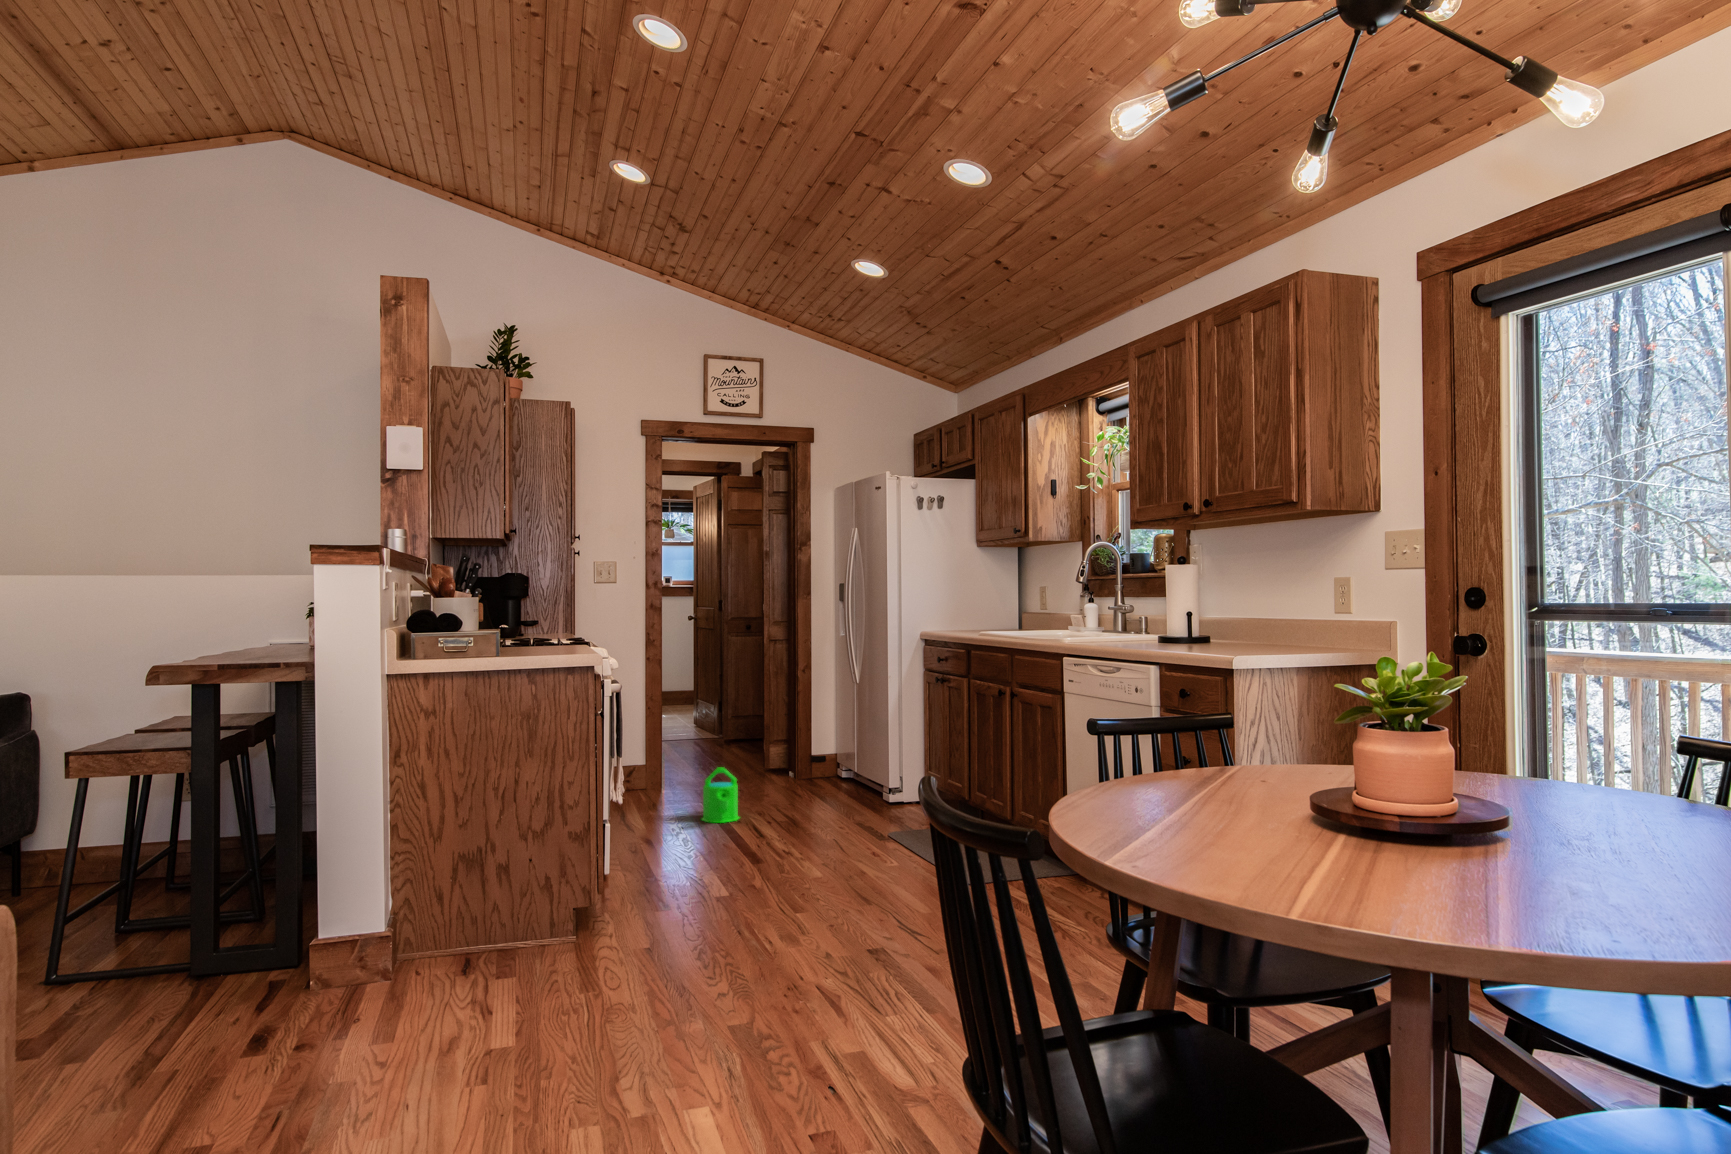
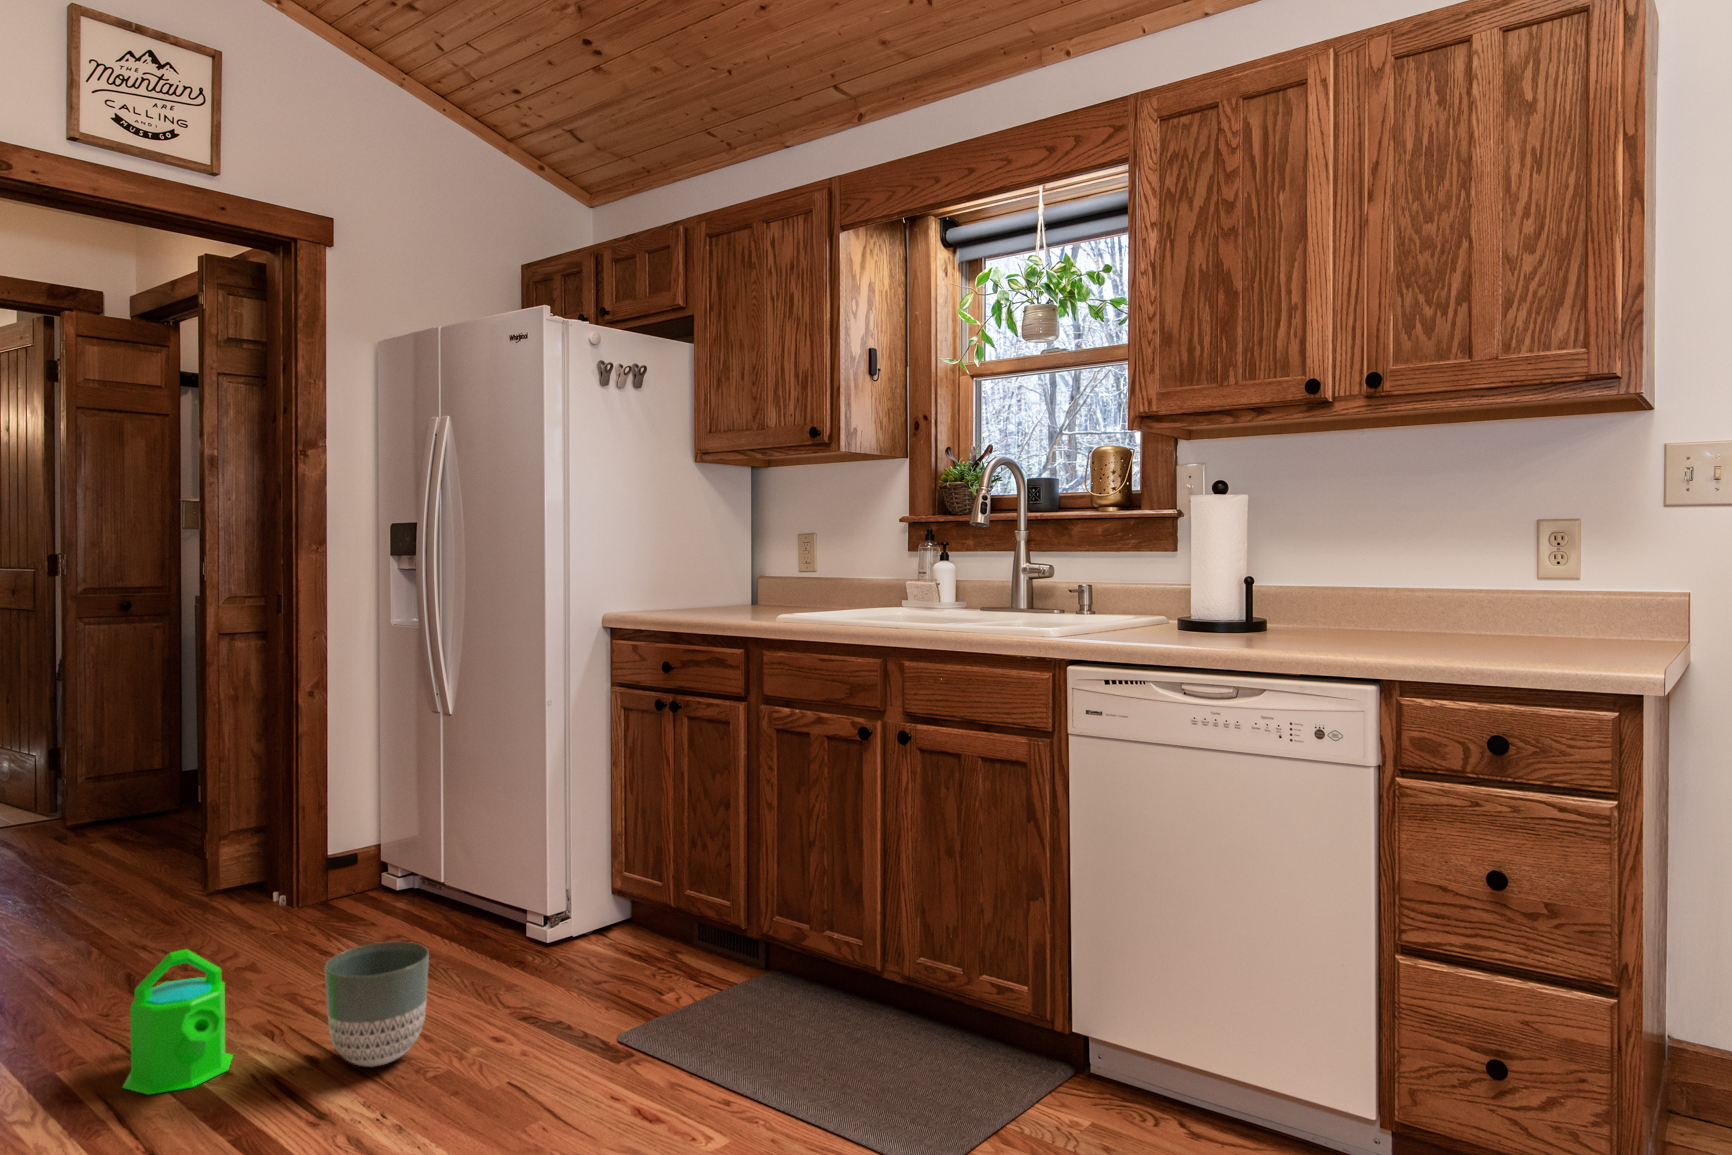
planter: none [769,776,811,827] -> present [325,942,429,1067]

